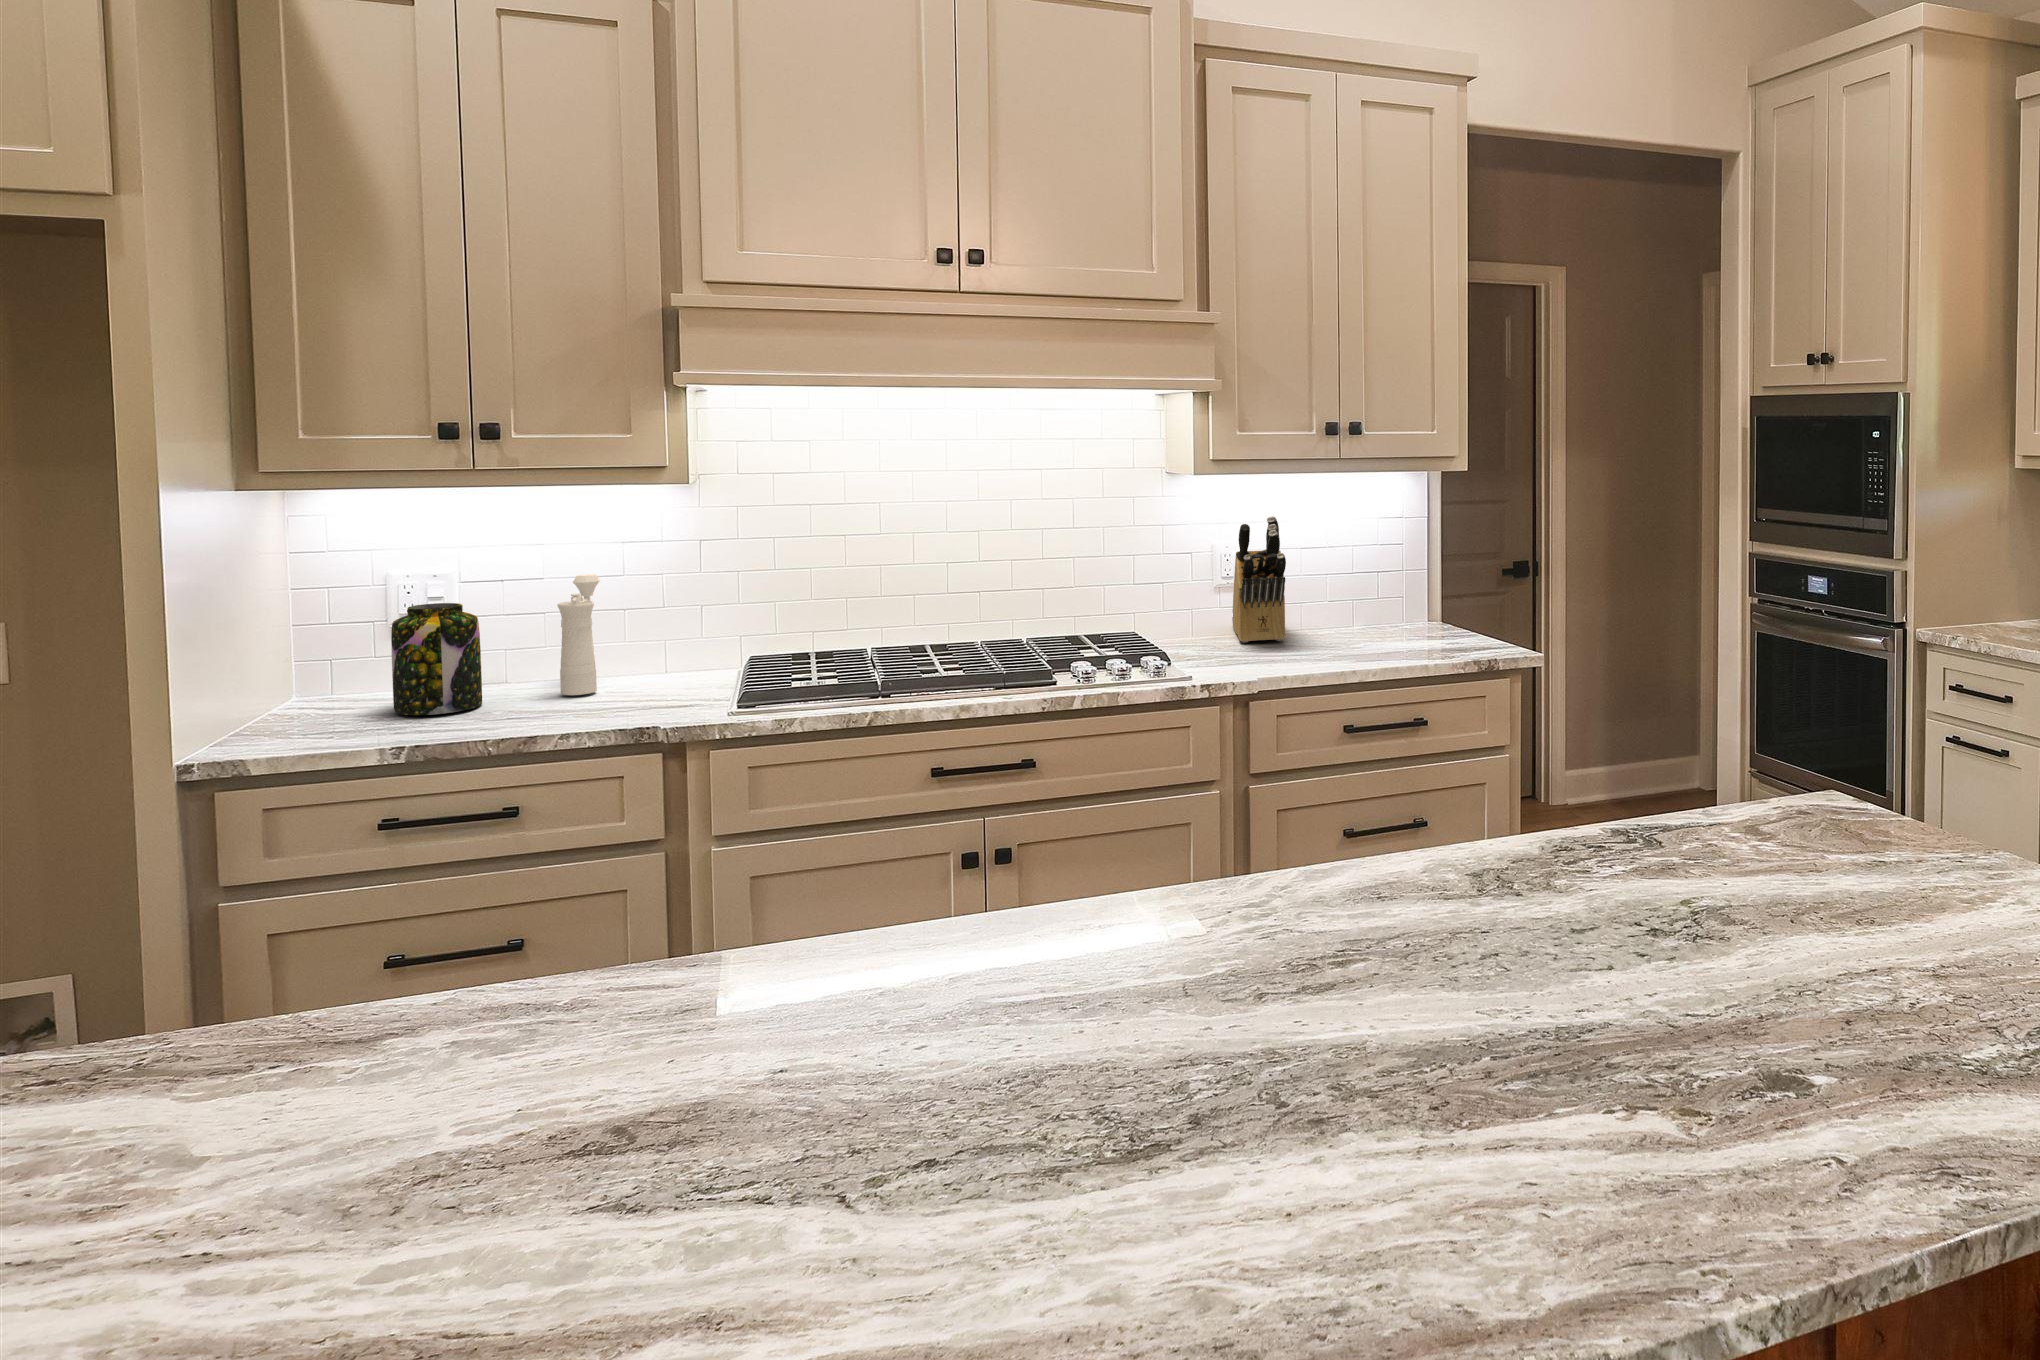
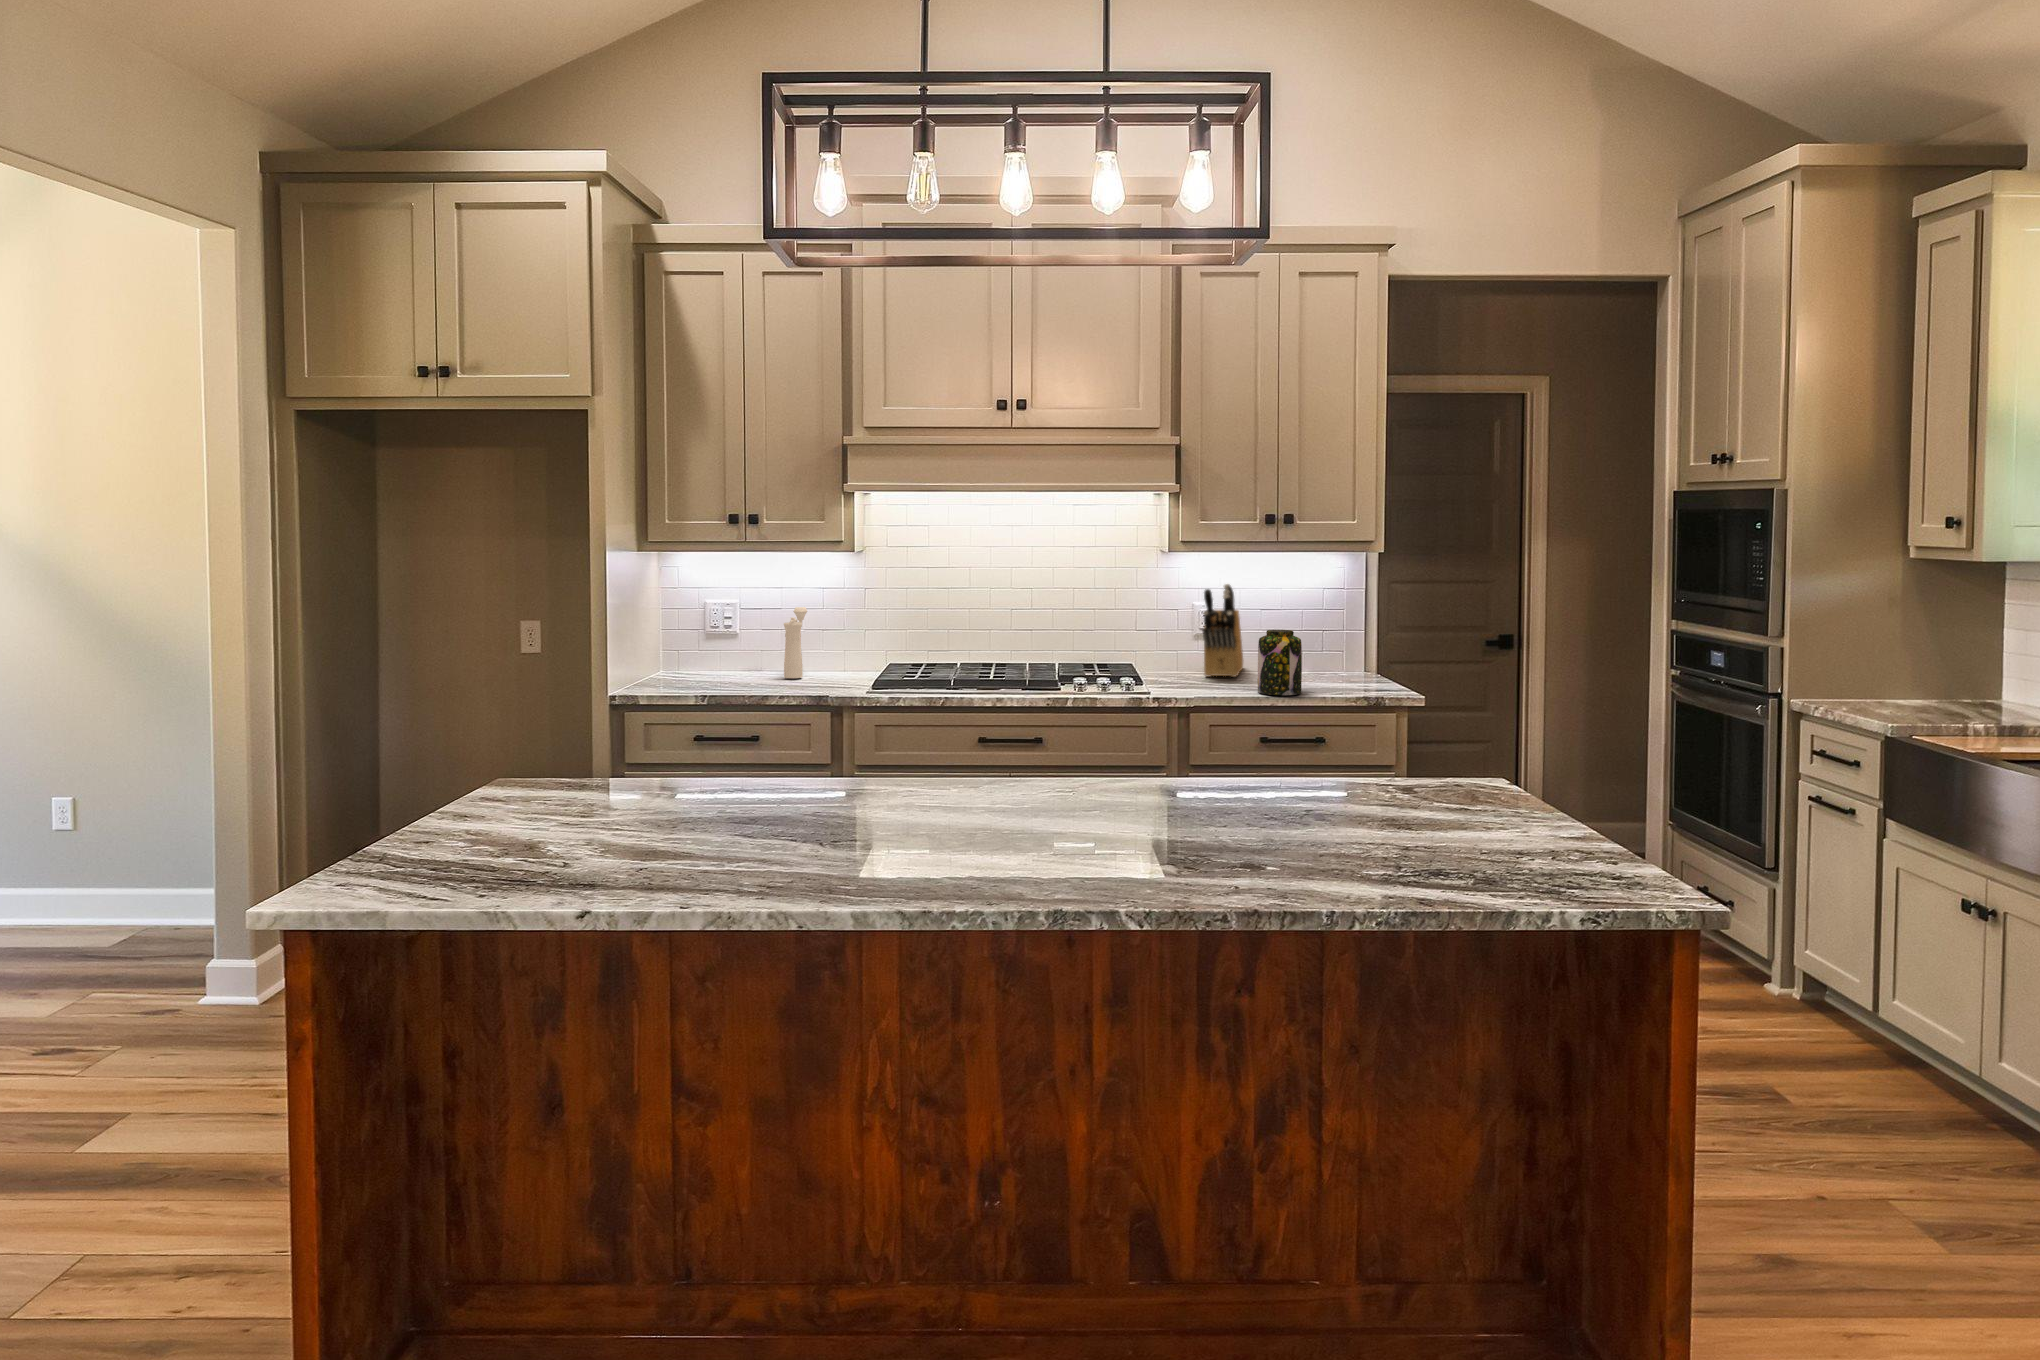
jar: present [391,603,482,715] -> present [1258,630,1302,695]

